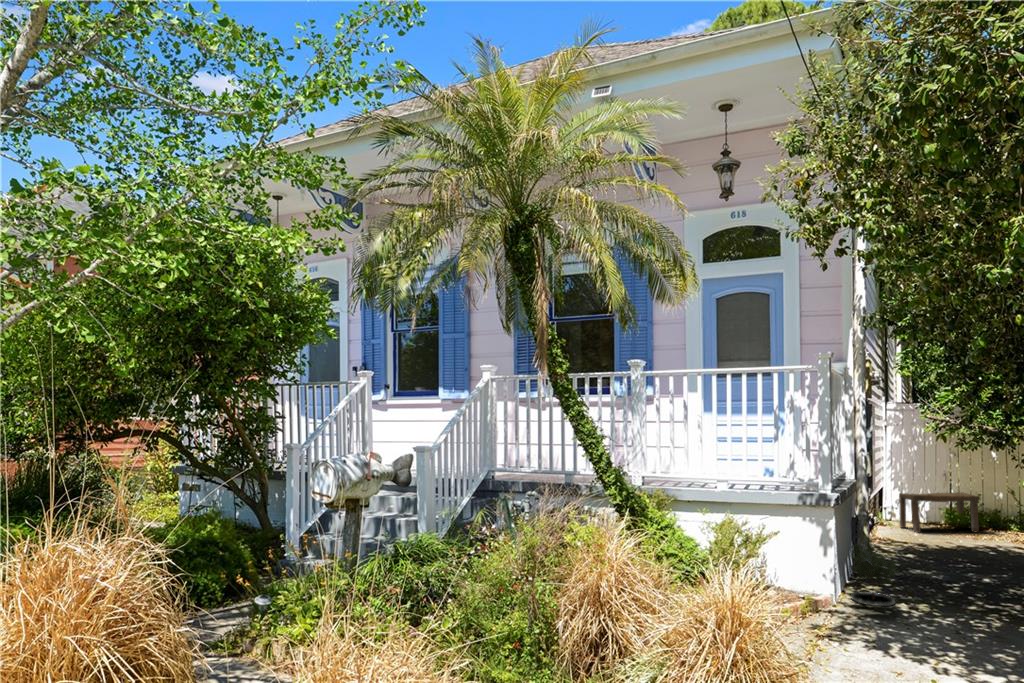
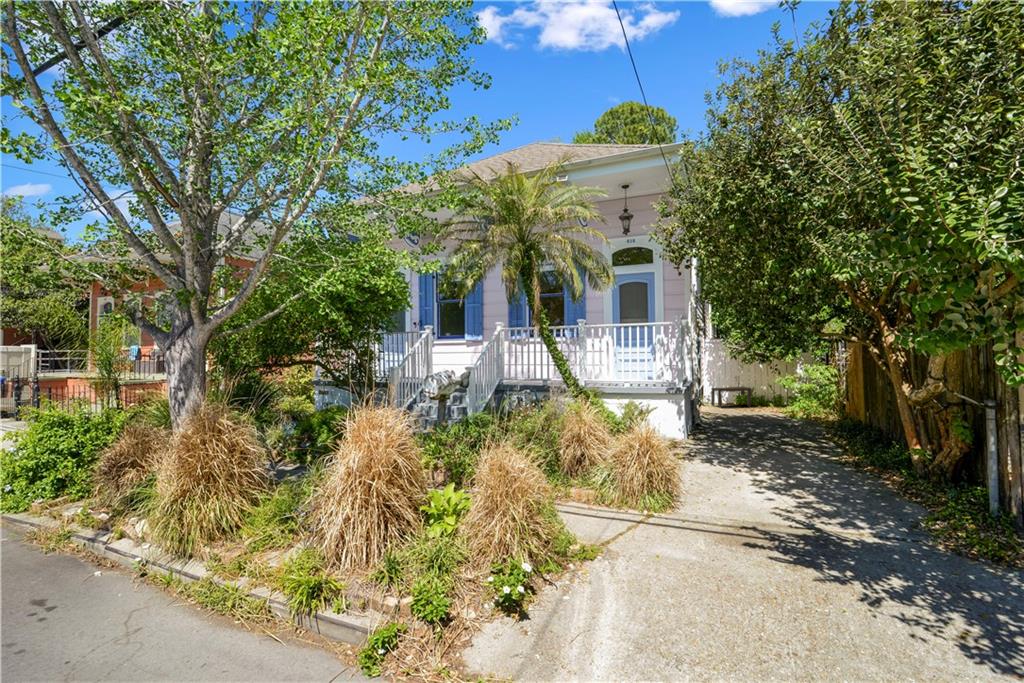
potted tree: present [851,537,897,606] -> none [689,405,716,443]

